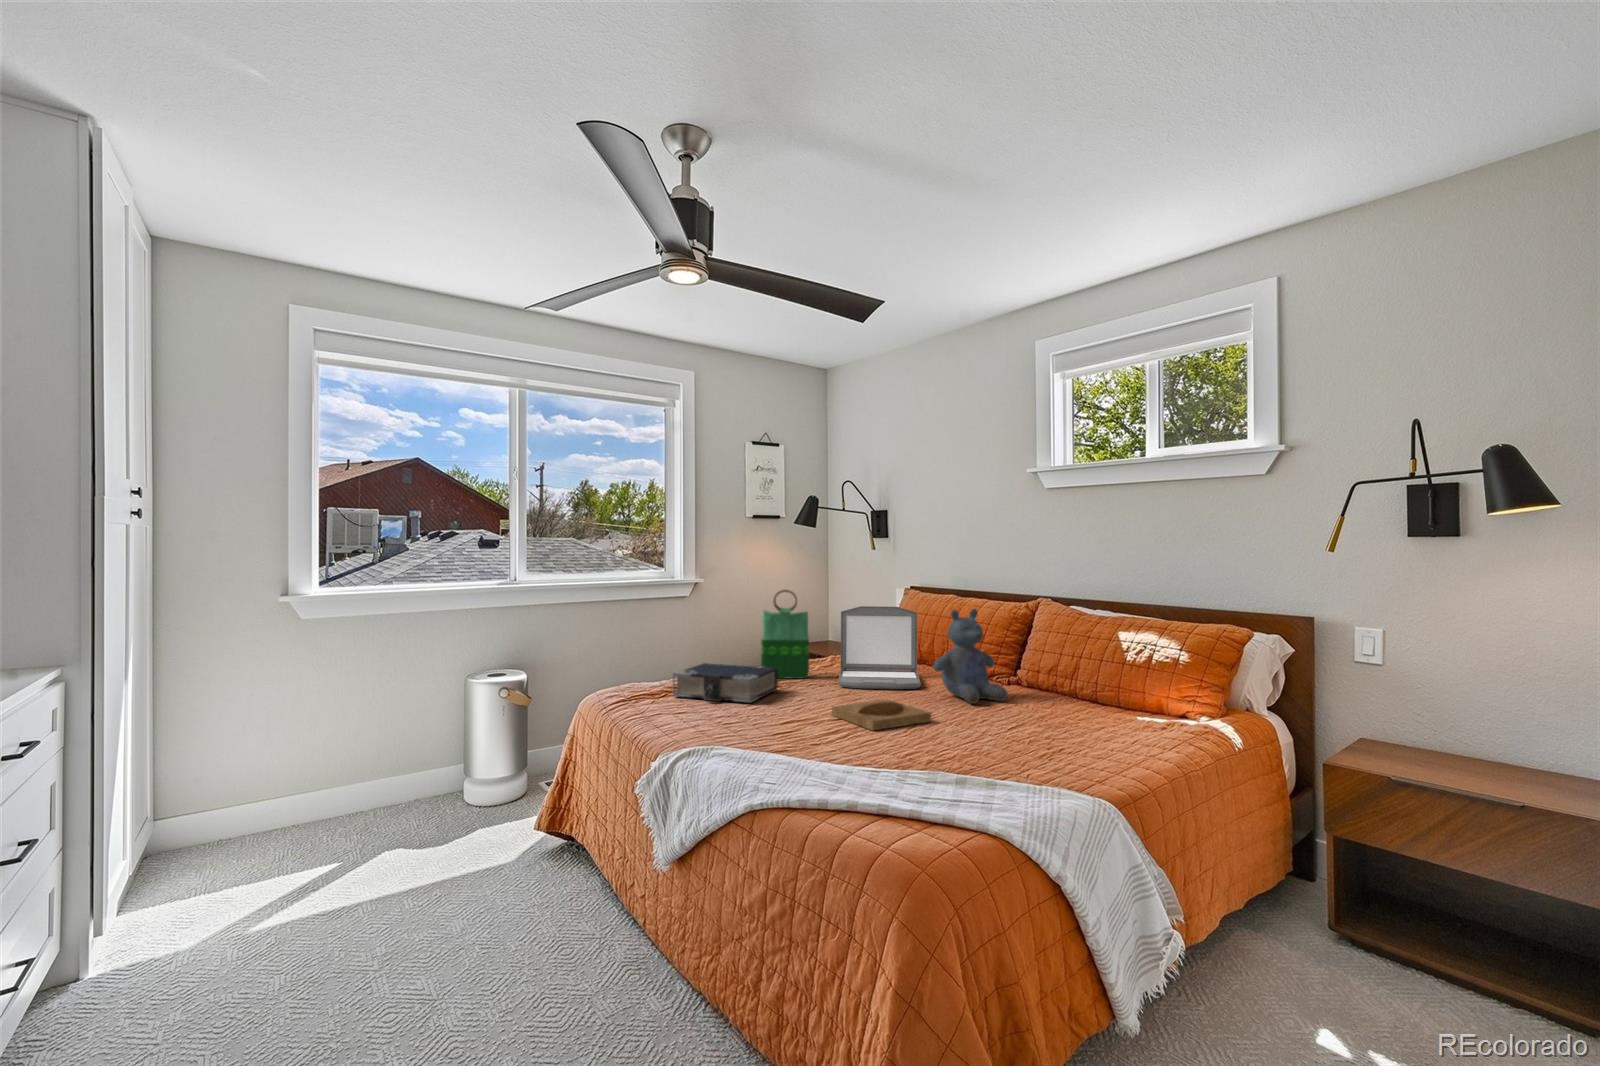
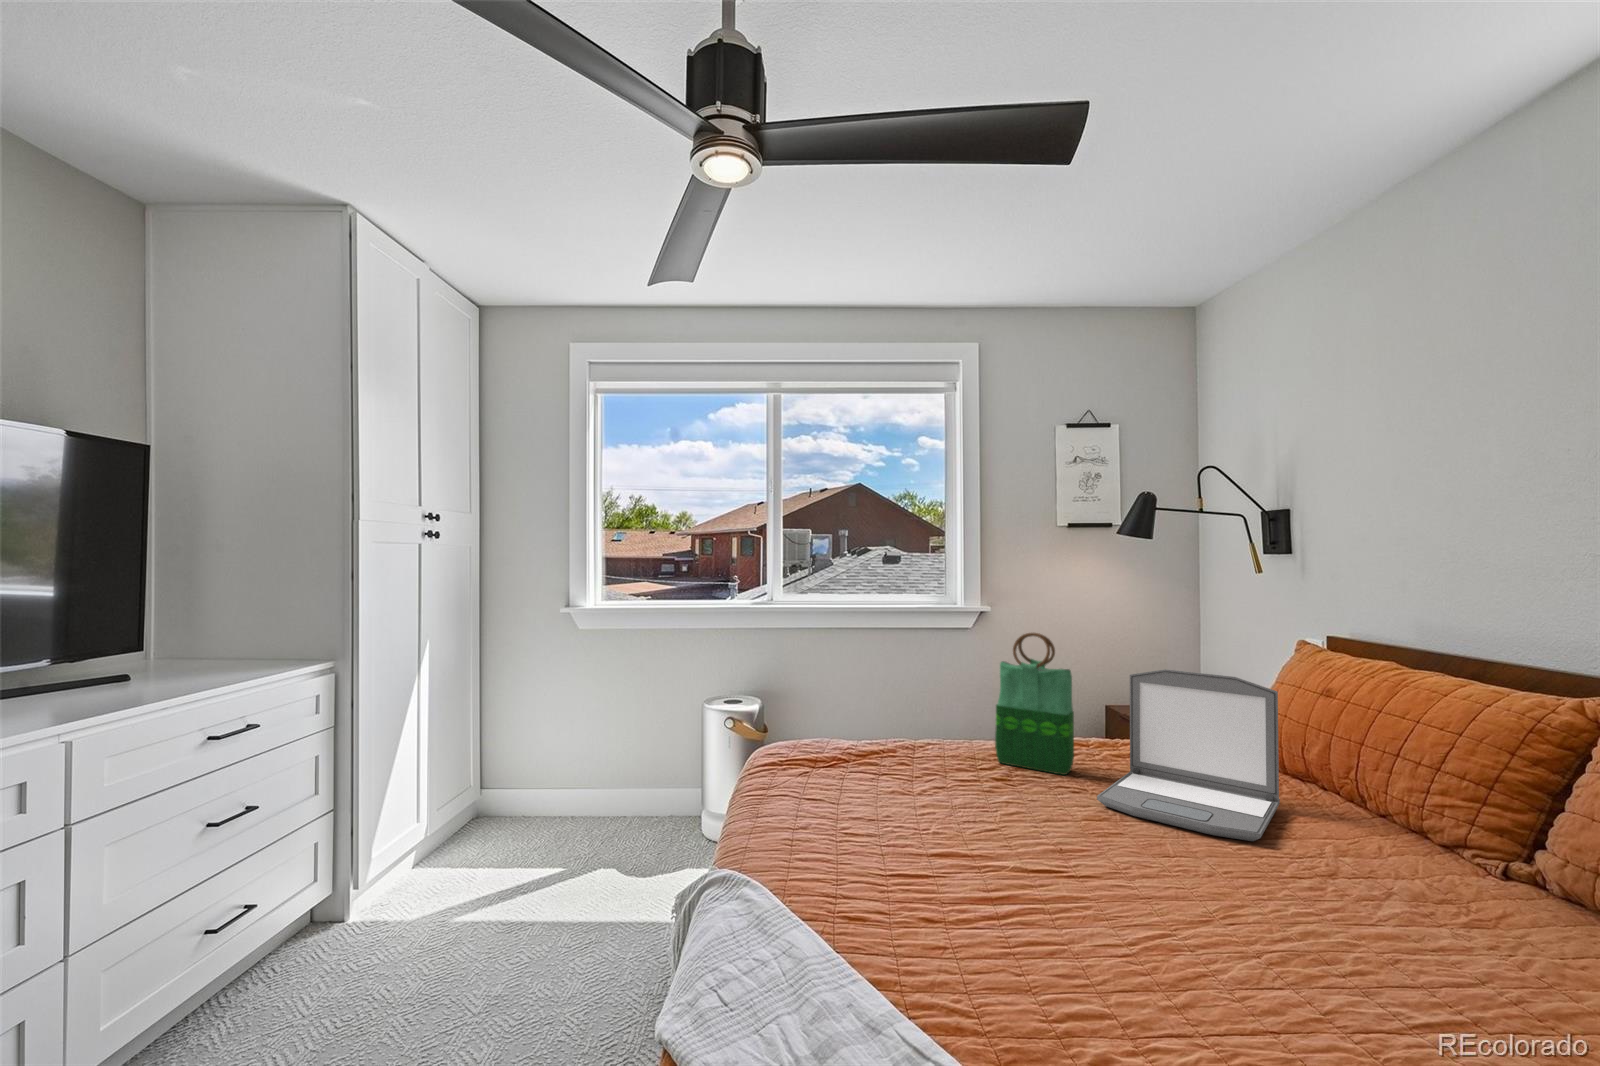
stuffed bear: present [933,609,1008,704] -> none [1268,704,1468,932]
book: present [673,663,778,702] -> none [831,729,989,810]
tray: present [832,700,931,730] -> none [1013,857,1202,951]

